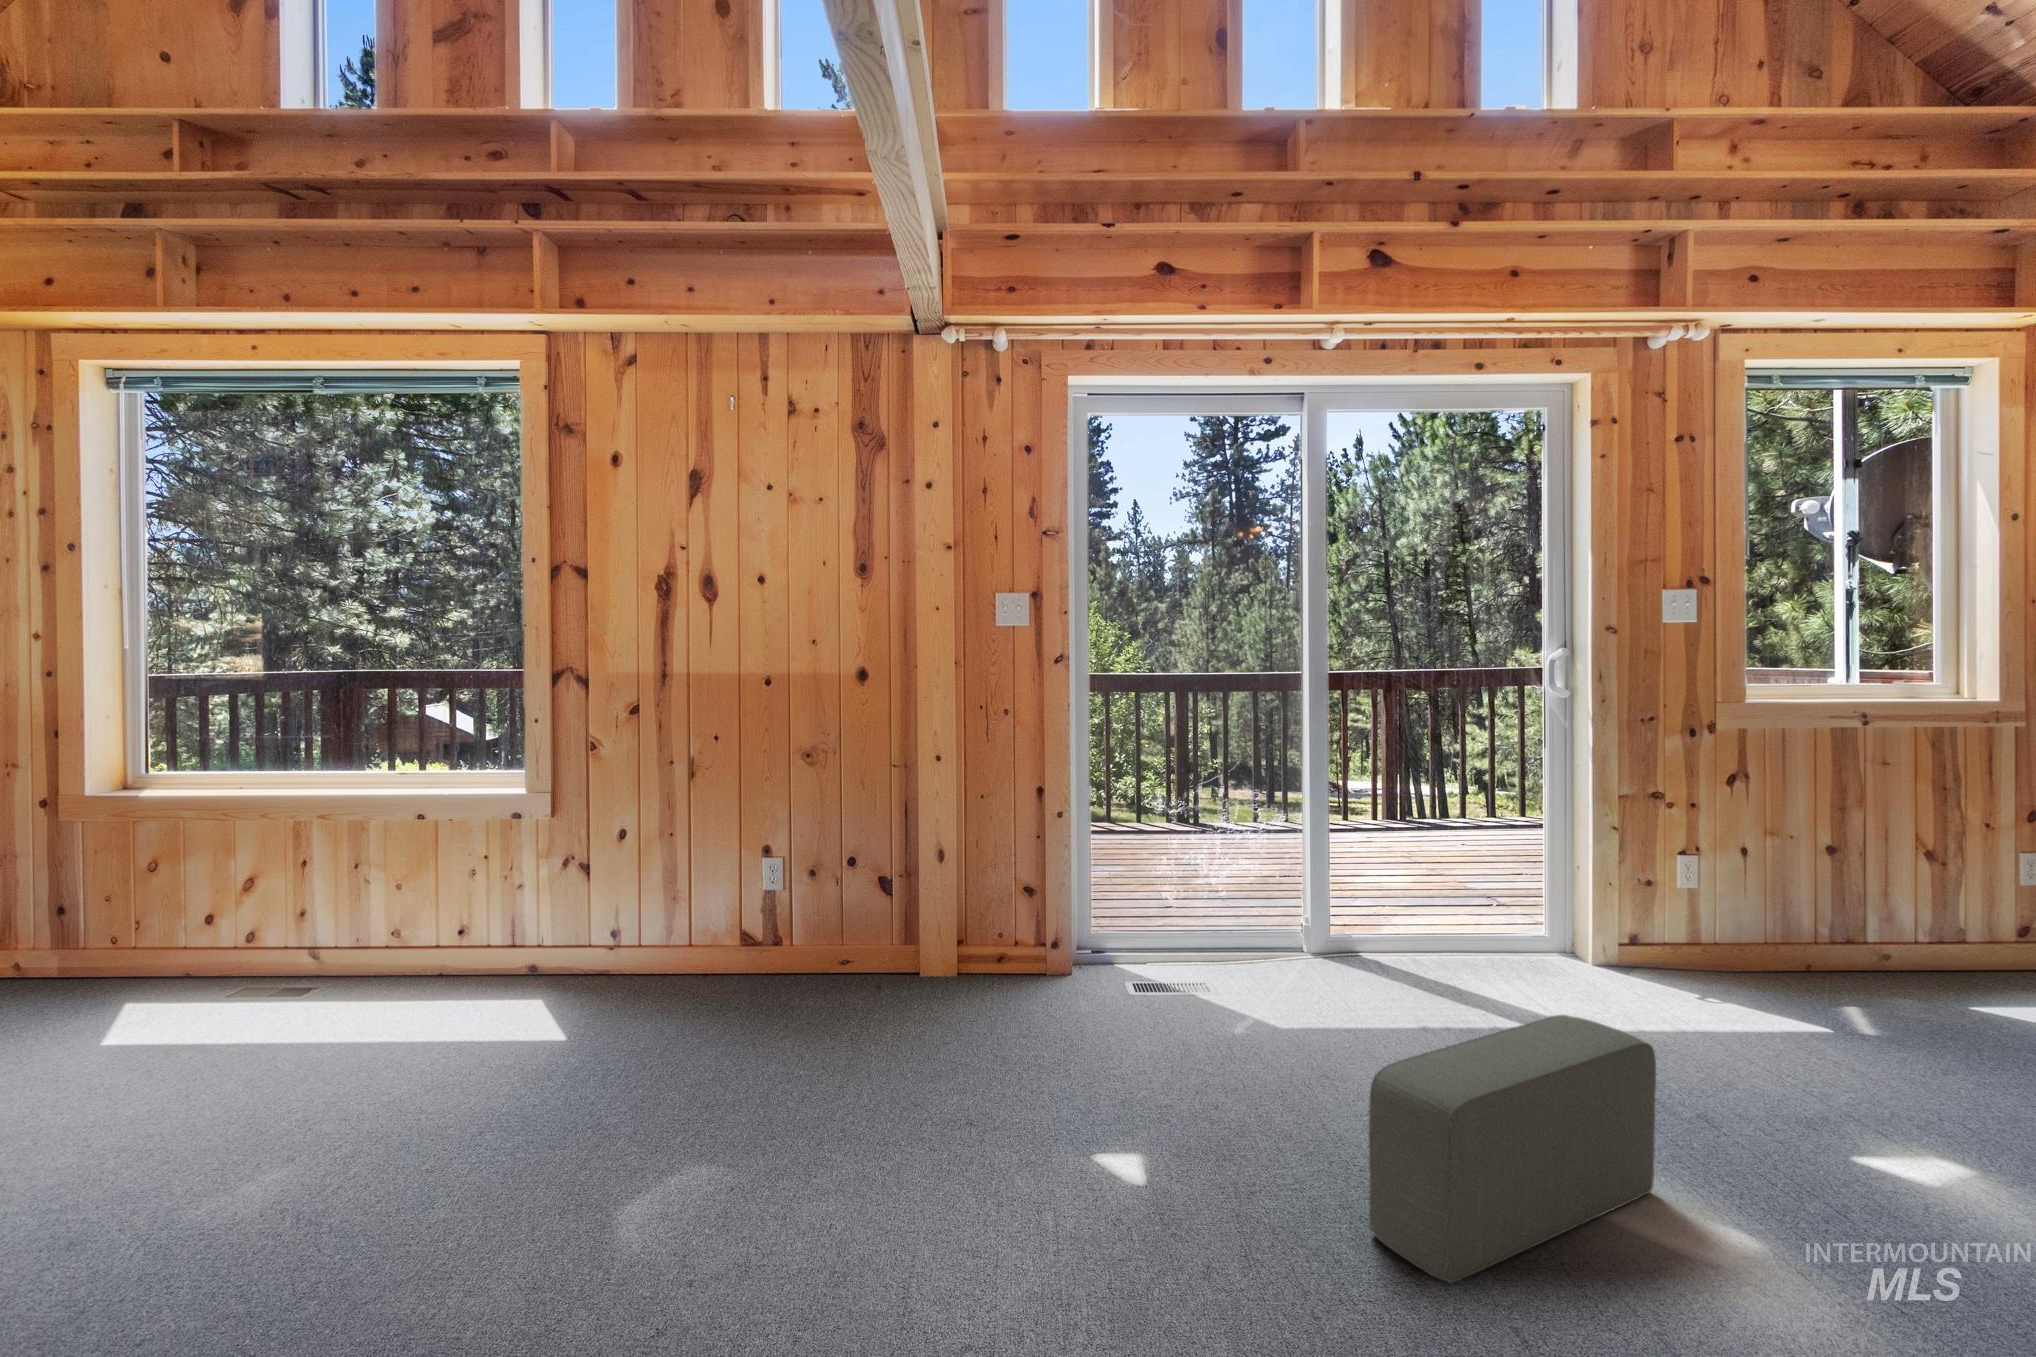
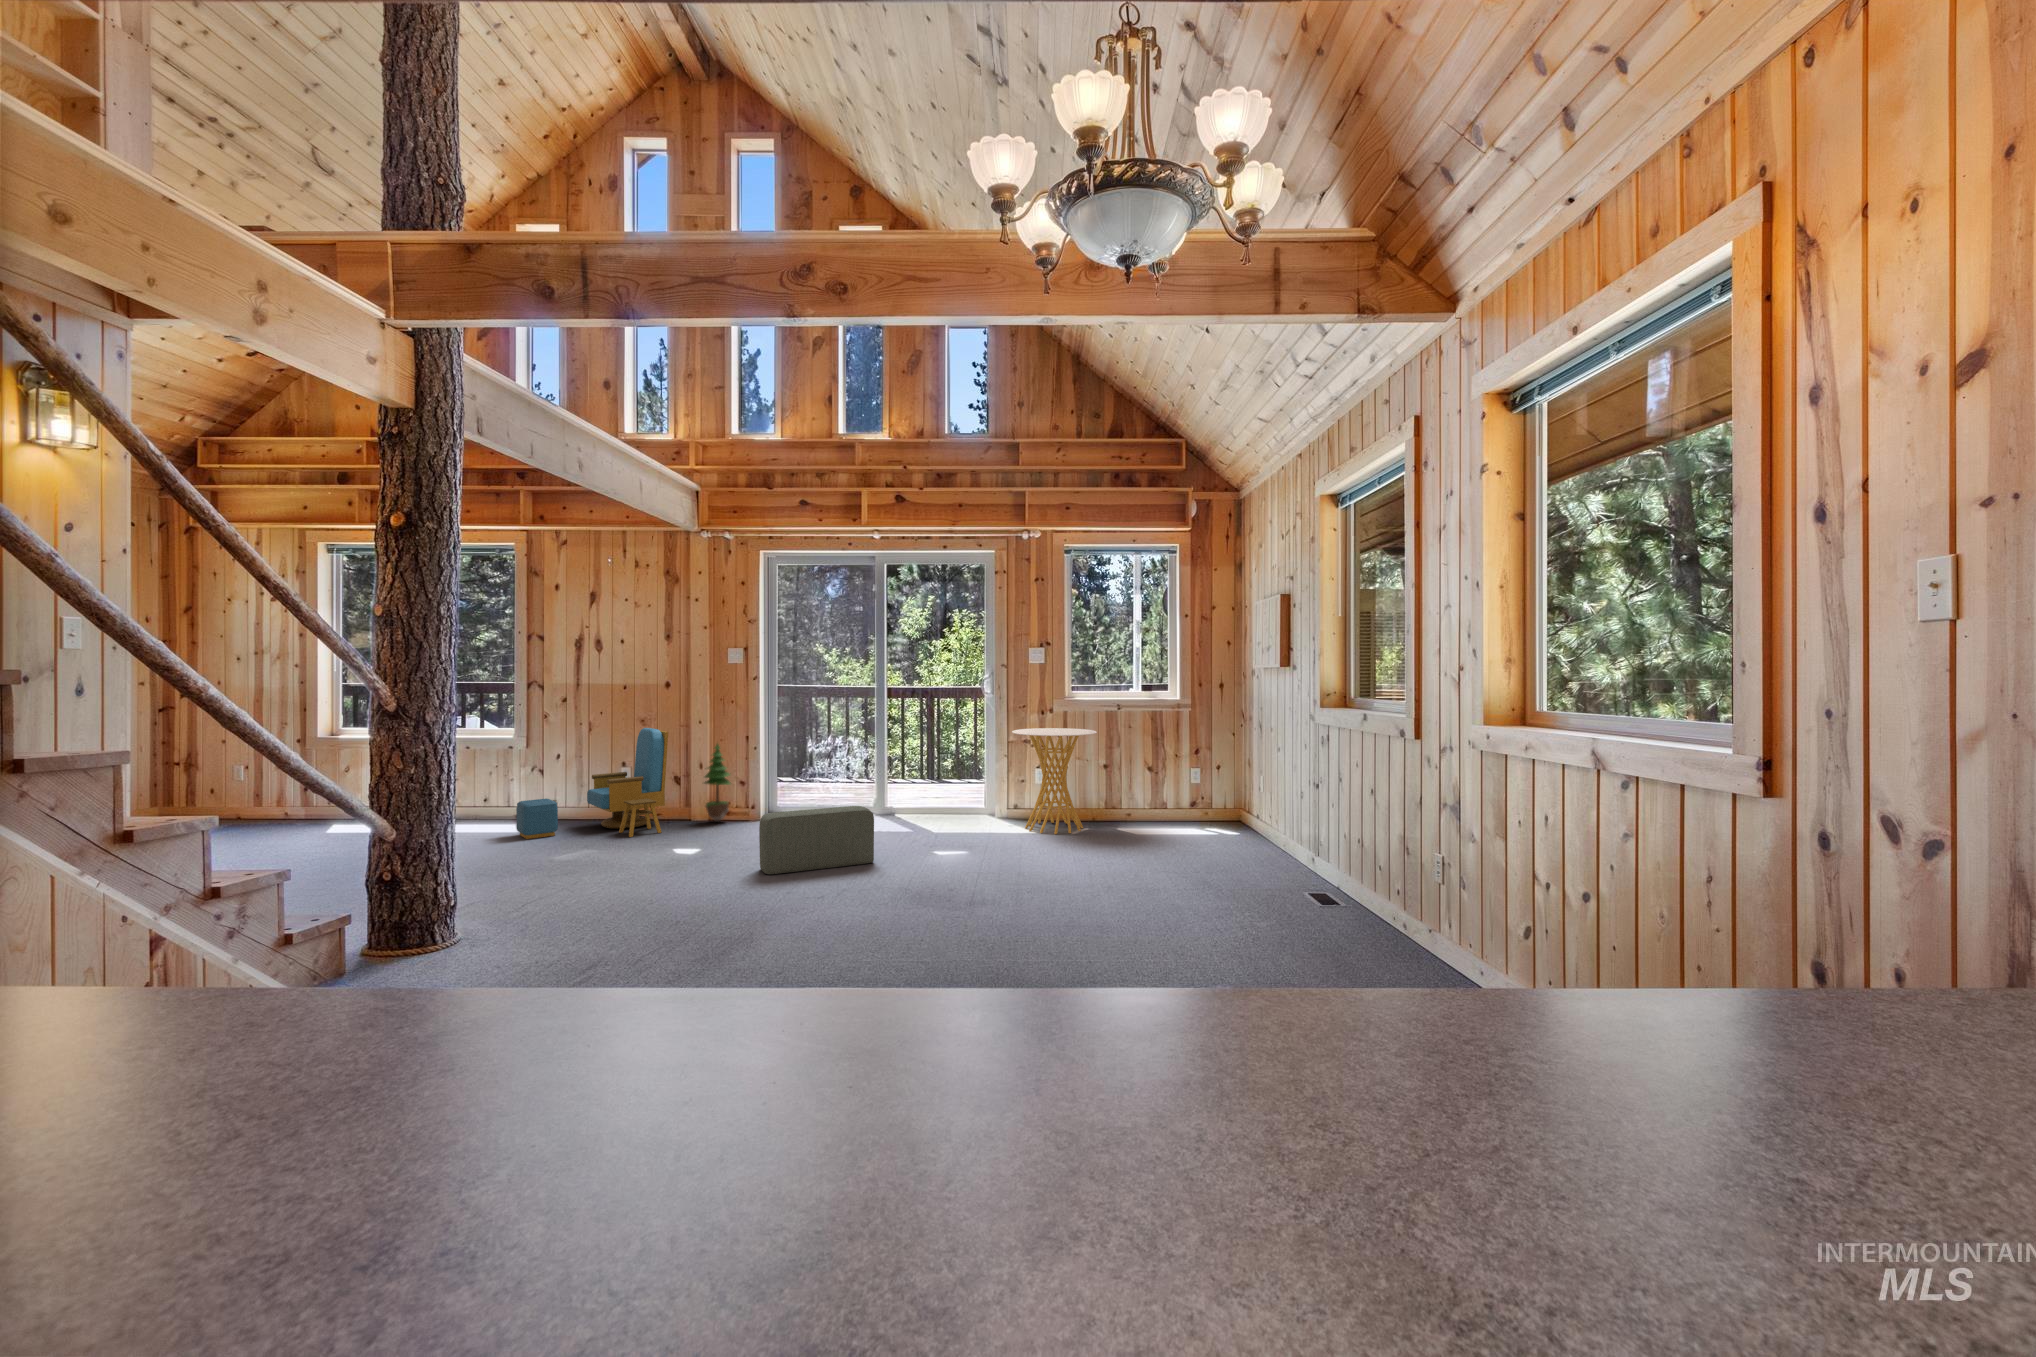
side table: none [1675,767,1937,1029] -> present [1012,728,1097,834]
armchair: none [555,772,899,1063] -> present [516,728,668,839]
potted tree: none [956,803,1021,983] -> present [704,744,731,822]

